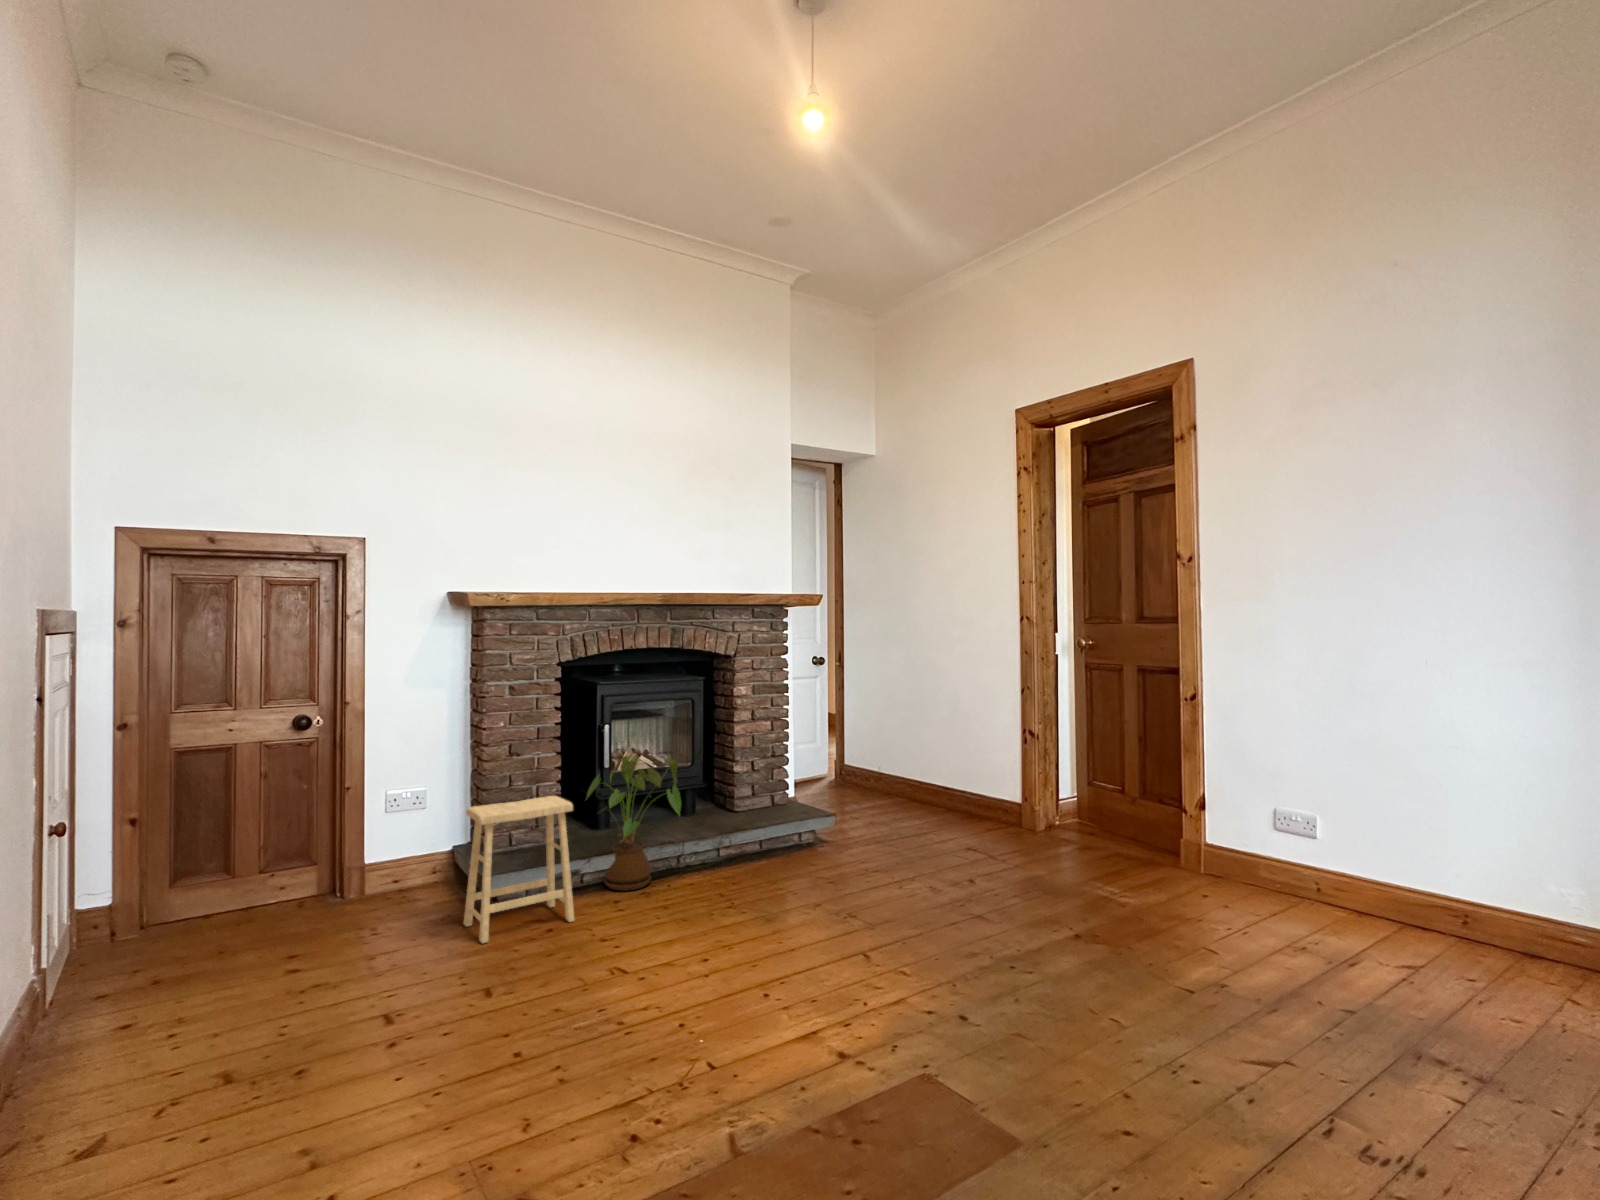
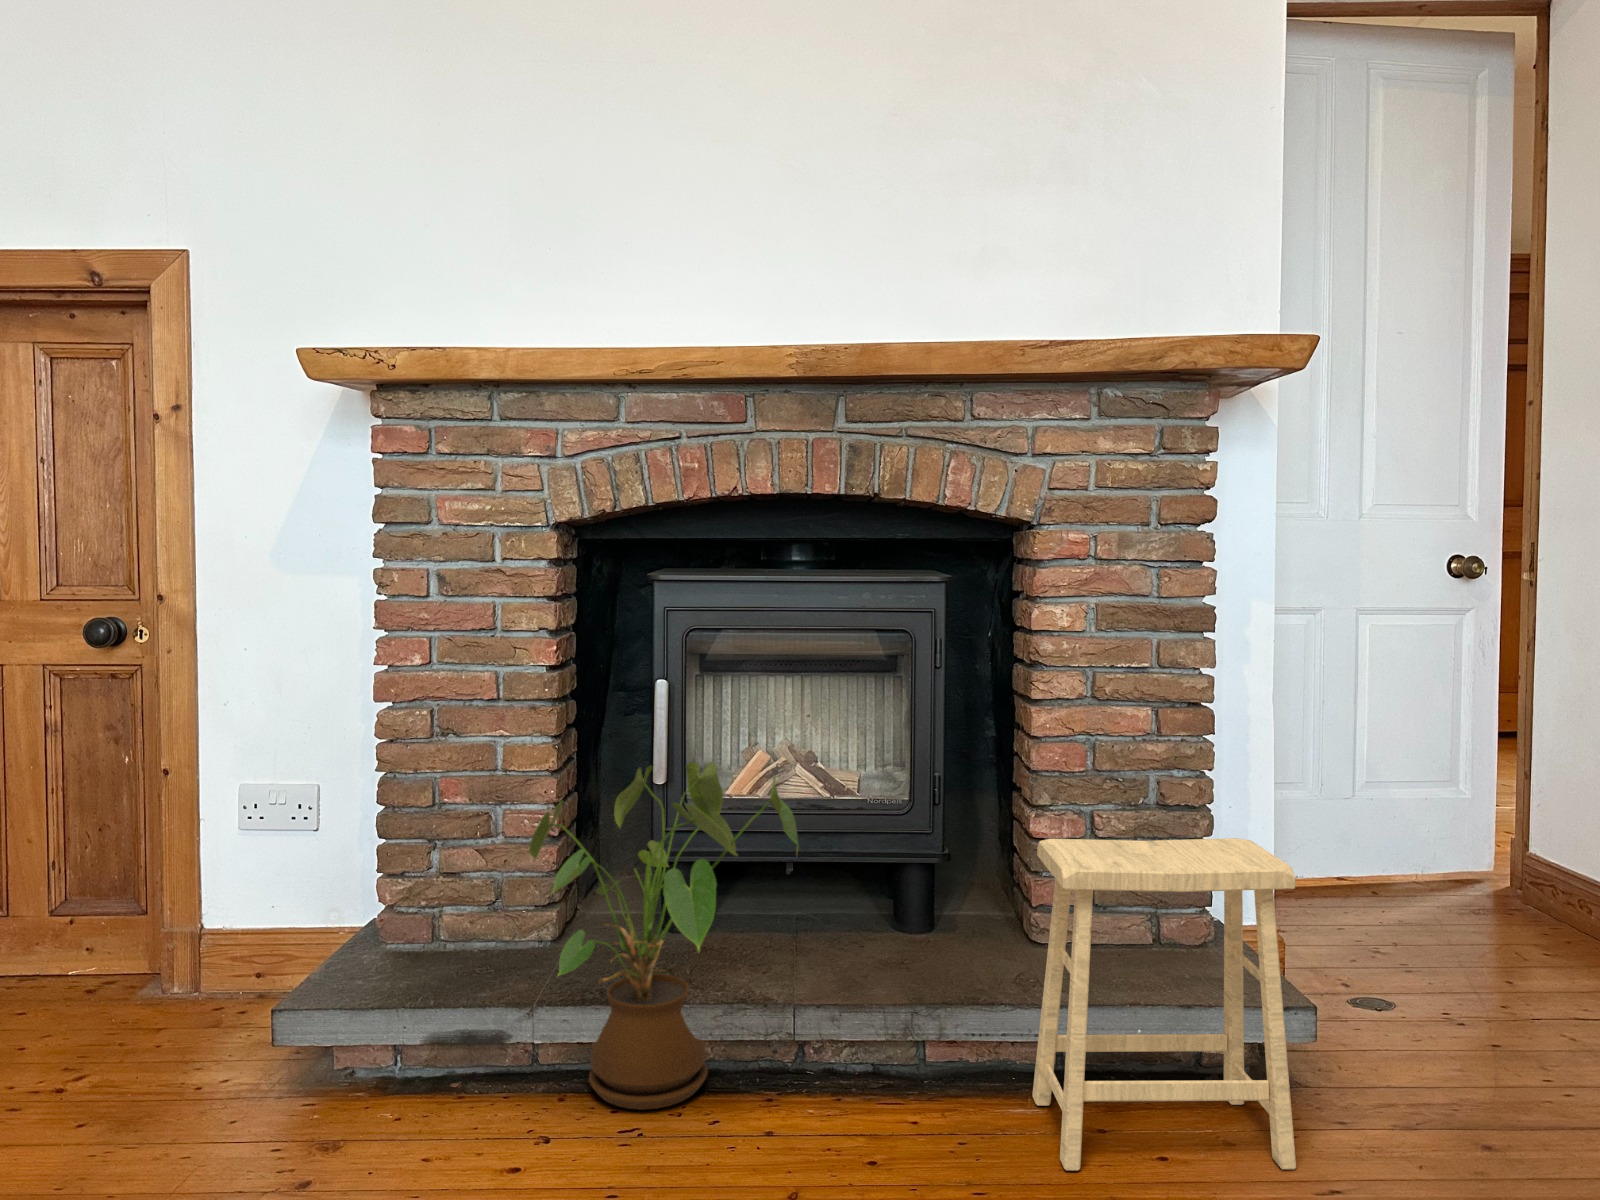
footstool: present [464,796,574,943] -> present [1032,838,1296,1171]

